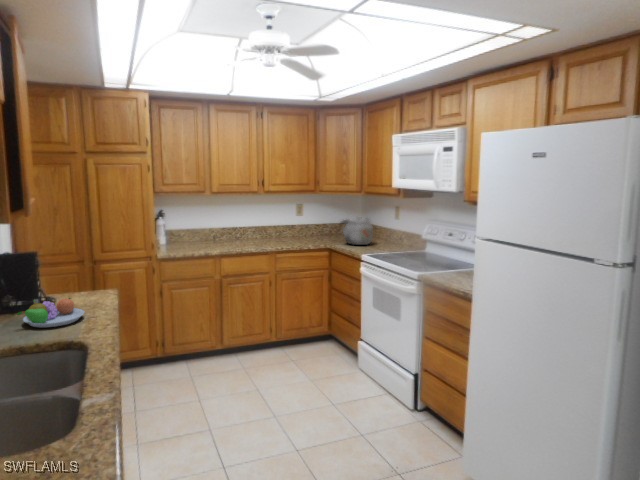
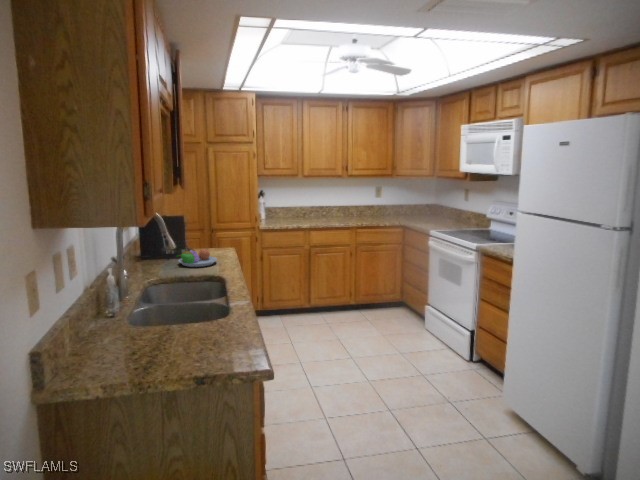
kettle: present [342,218,373,245] -> none [413,198,443,223]

